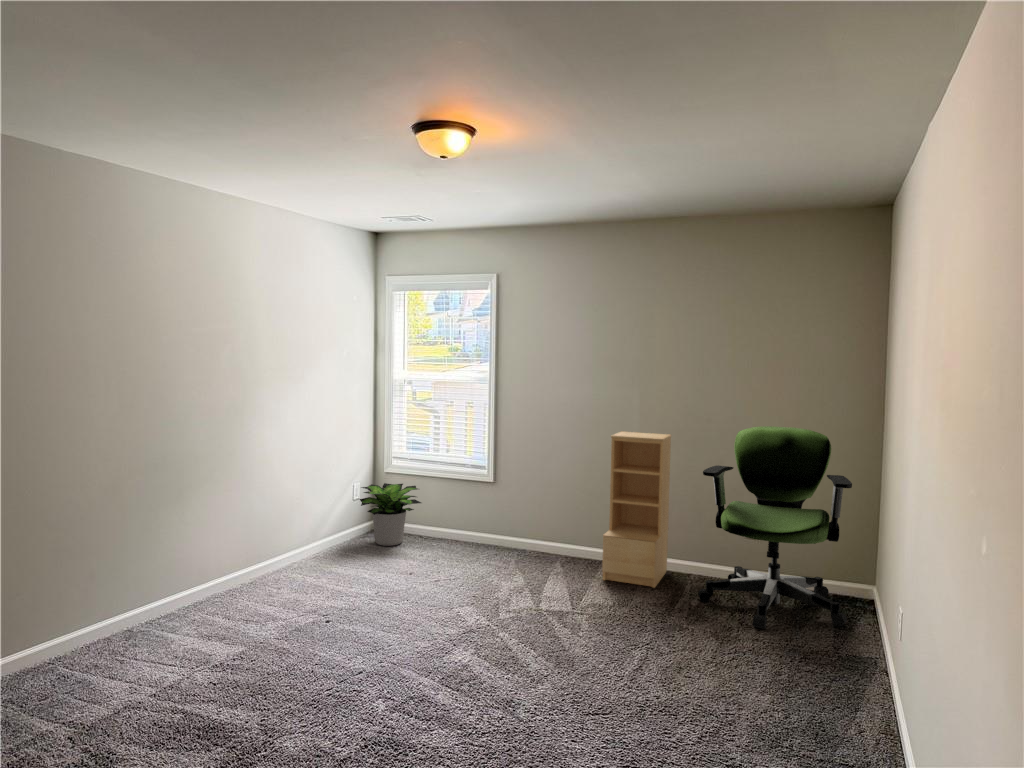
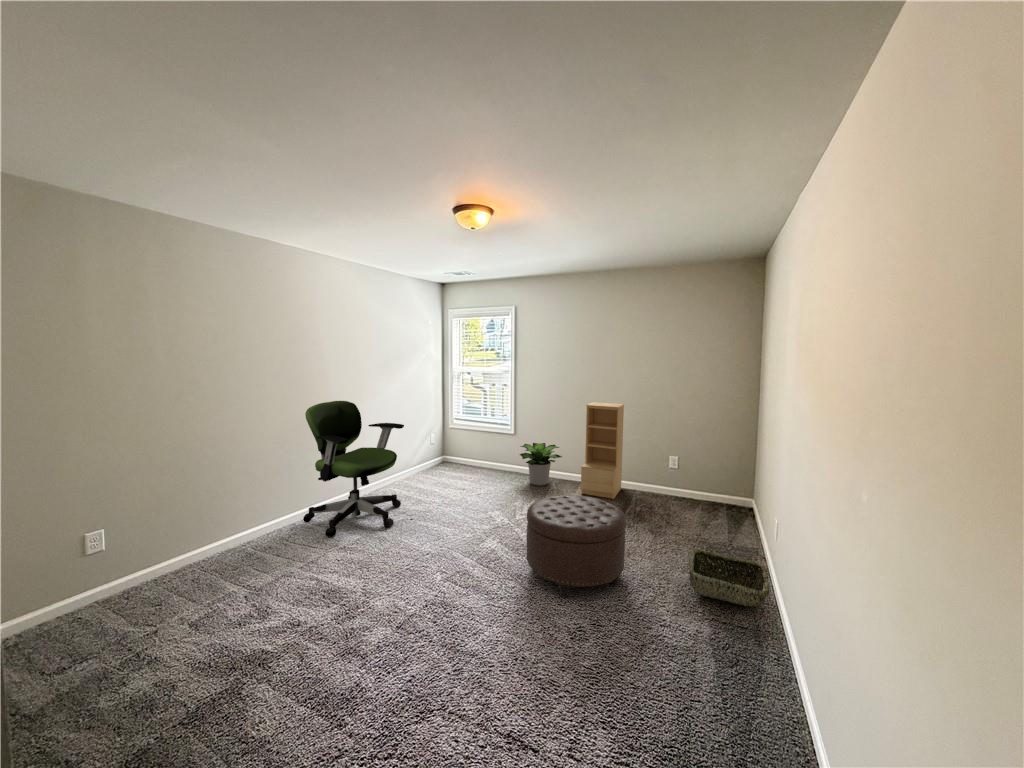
office chair: present [698,426,852,629] -> present [303,401,404,537]
potted plant: present [360,483,421,546] -> present [520,443,562,486]
ottoman: none [520,575,676,732] -> present [526,495,626,598]
woven basket: none [774,655,892,740] -> present [689,549,769,607]

